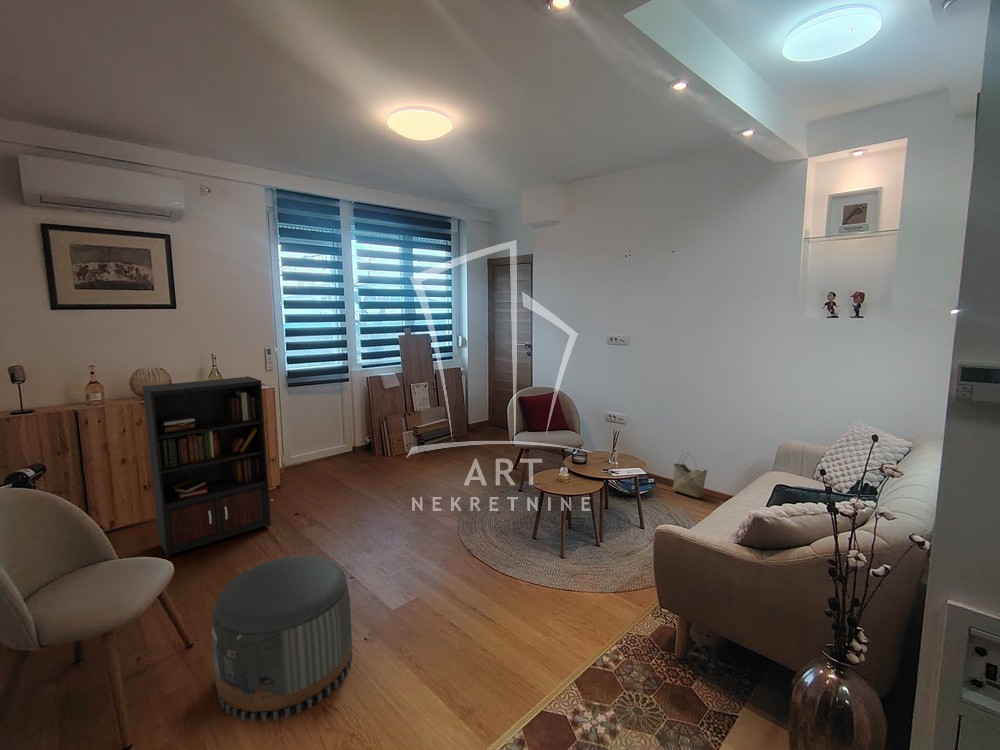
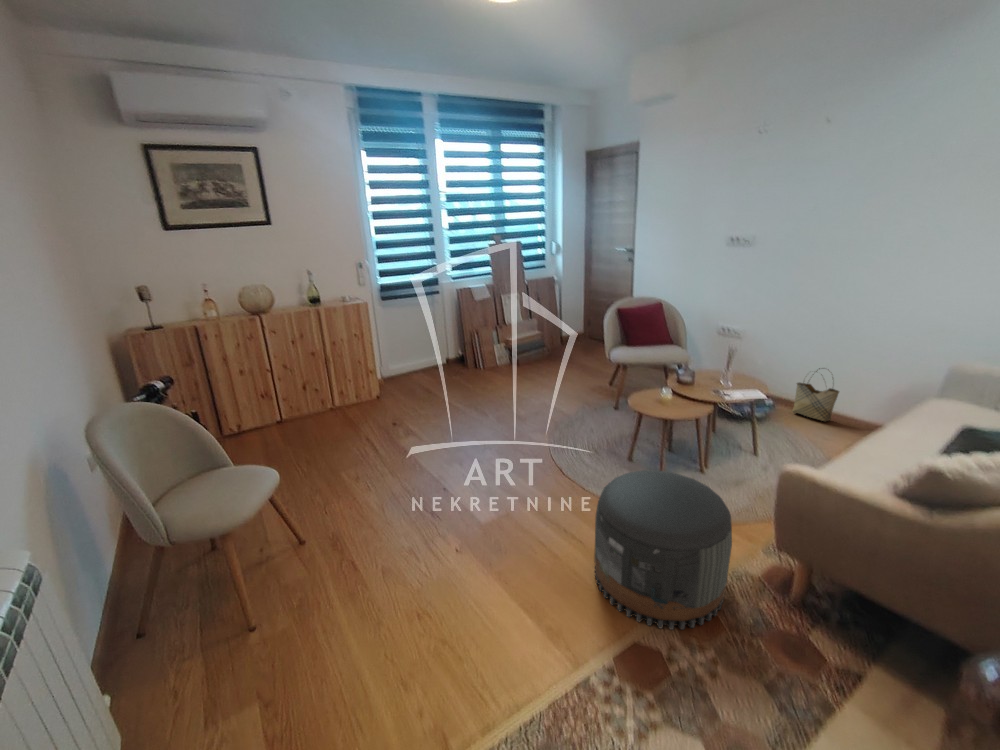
bookcase: present [143,376,273,557] -> none [246,291,375,459]
pouf: present [211,556,352,722] -> present [594,470,732,630]

